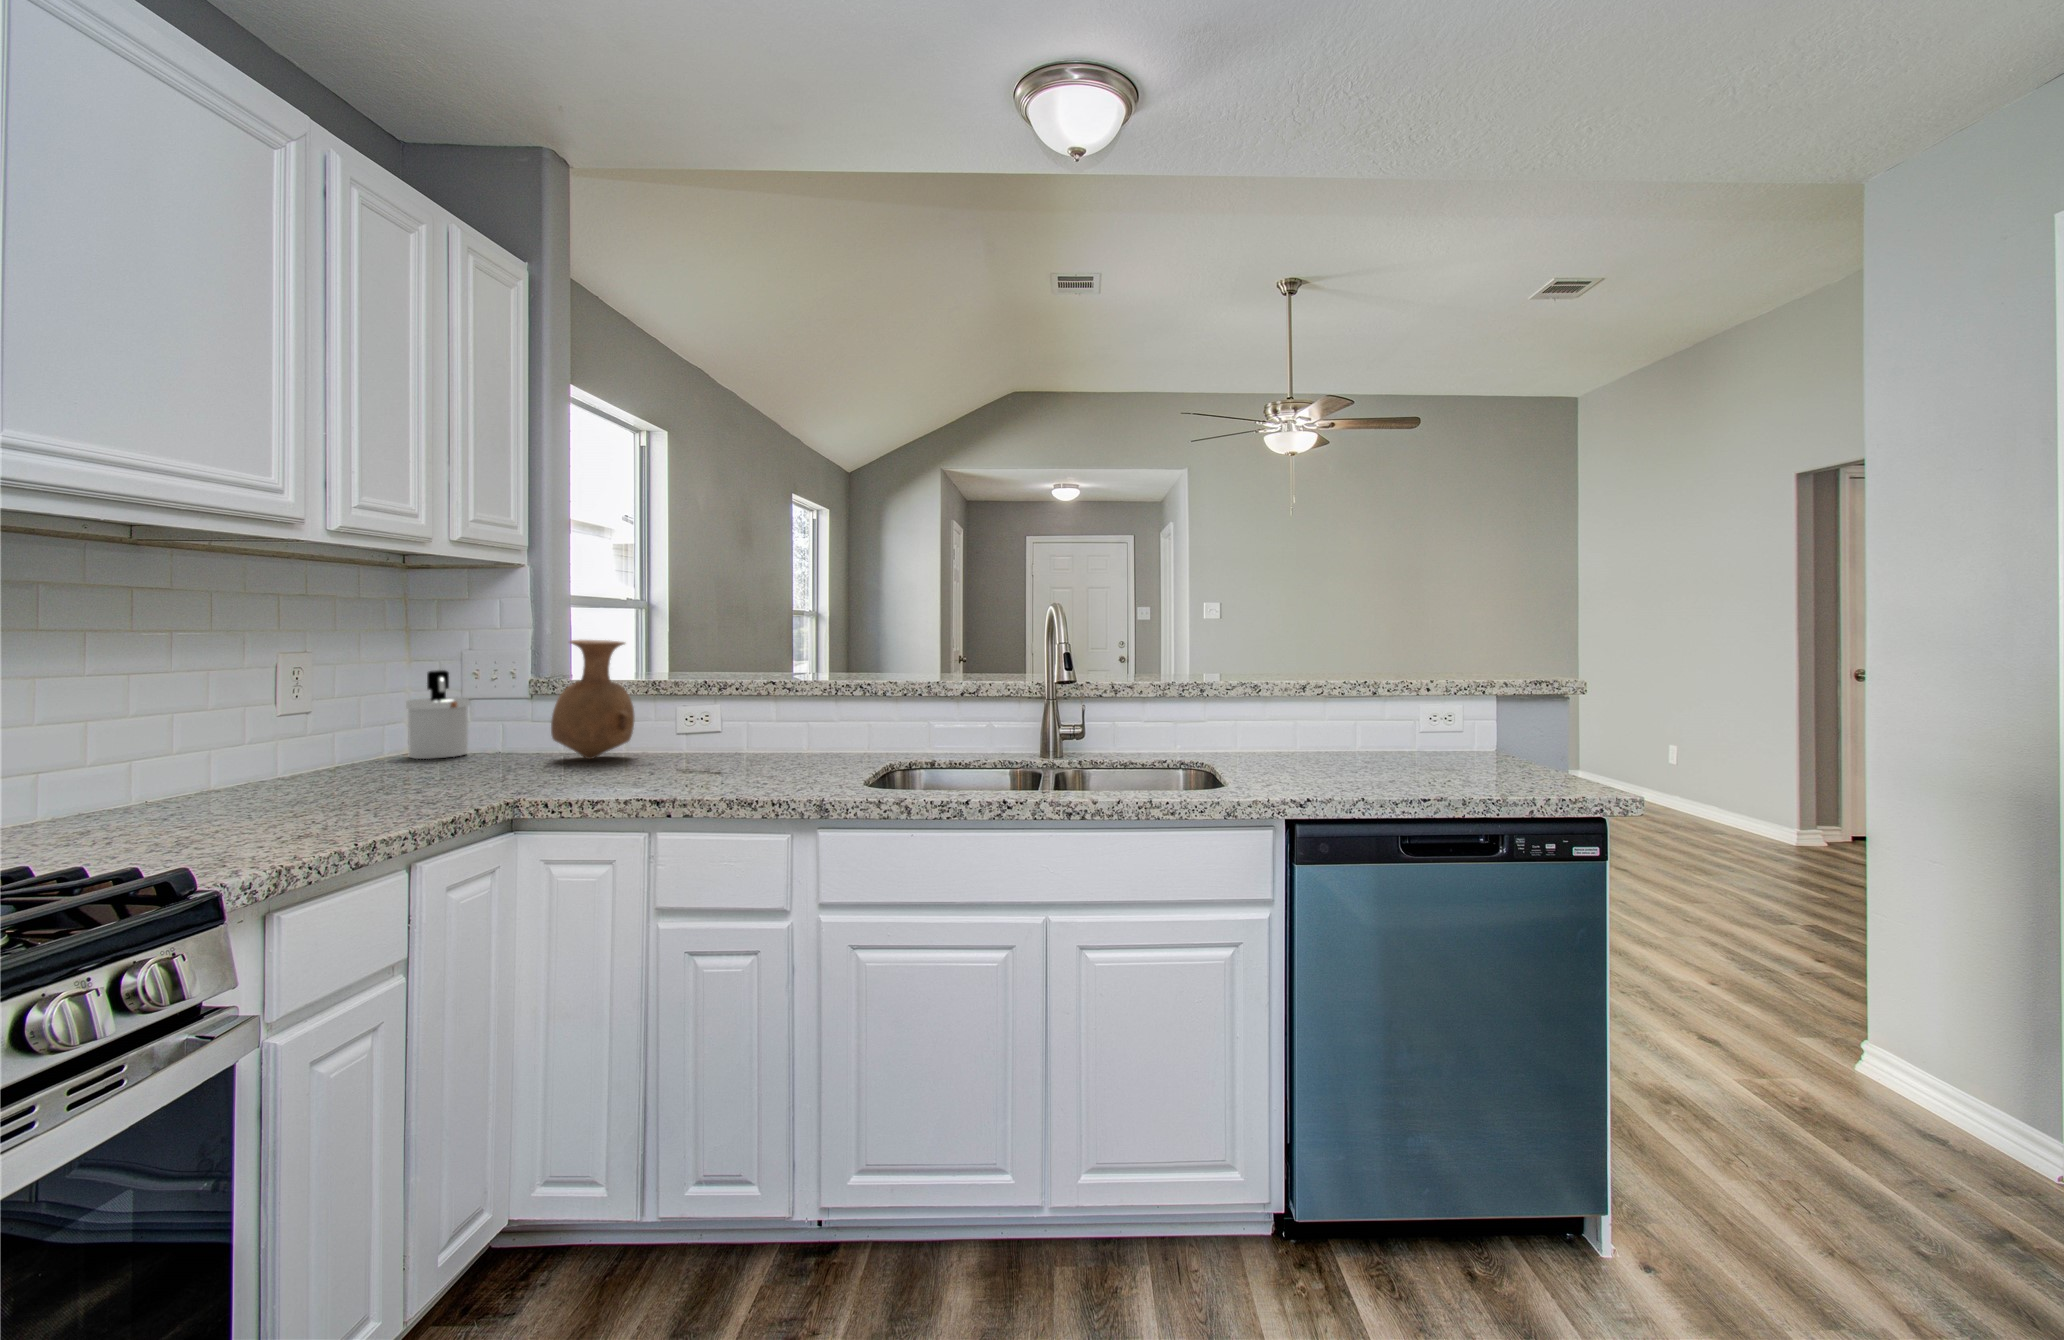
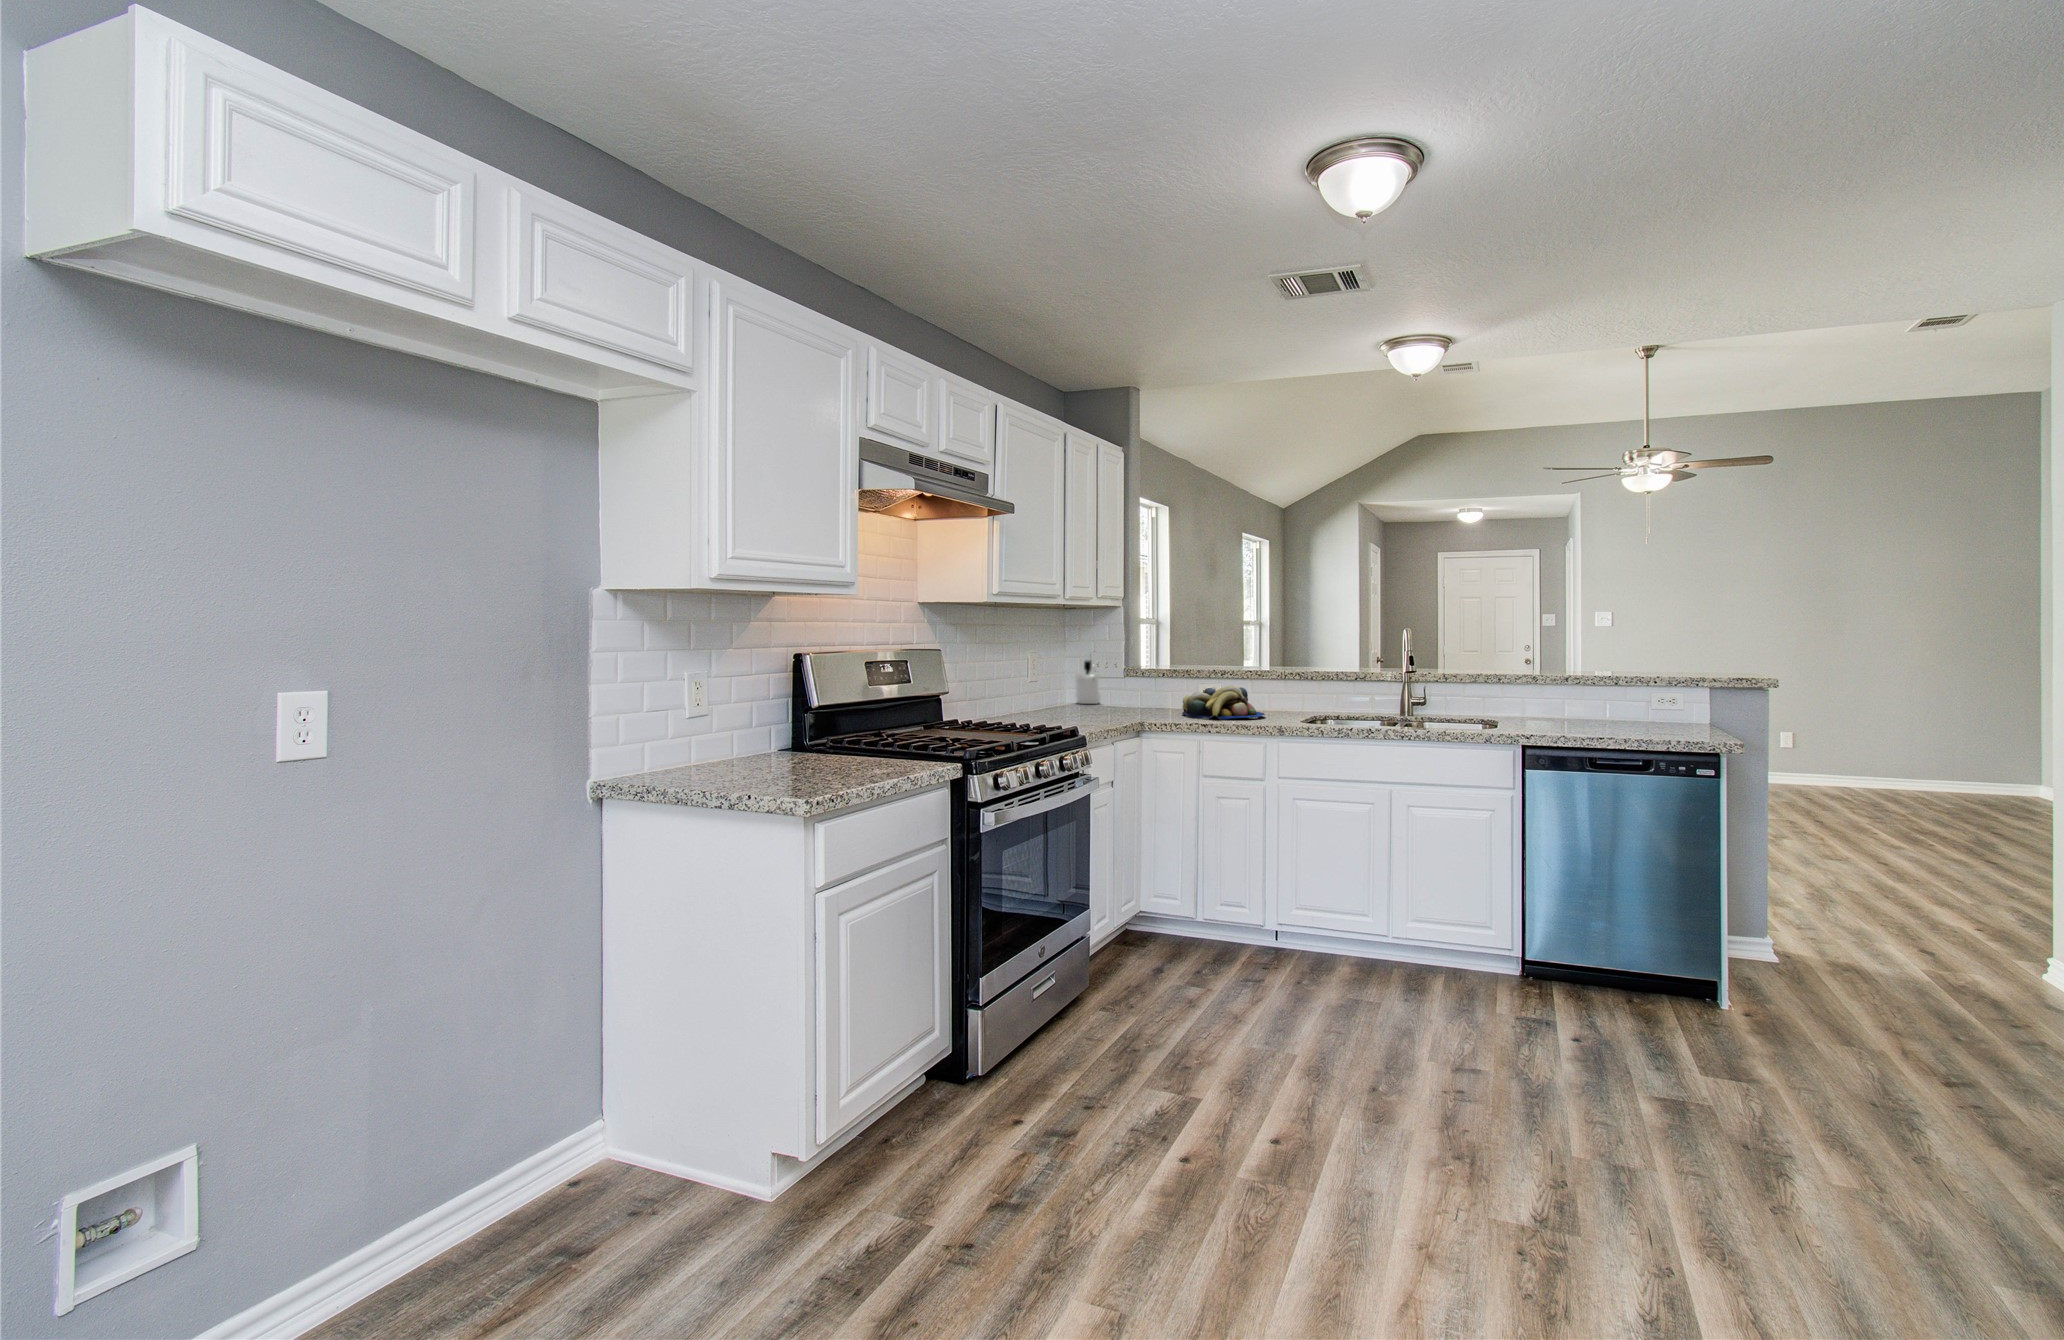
vase: present [551,640,634,759] -> none [1141,646,1181,707]
fruit bowl: none [619,715,797,792] -> present [1182,686,1265,719]

